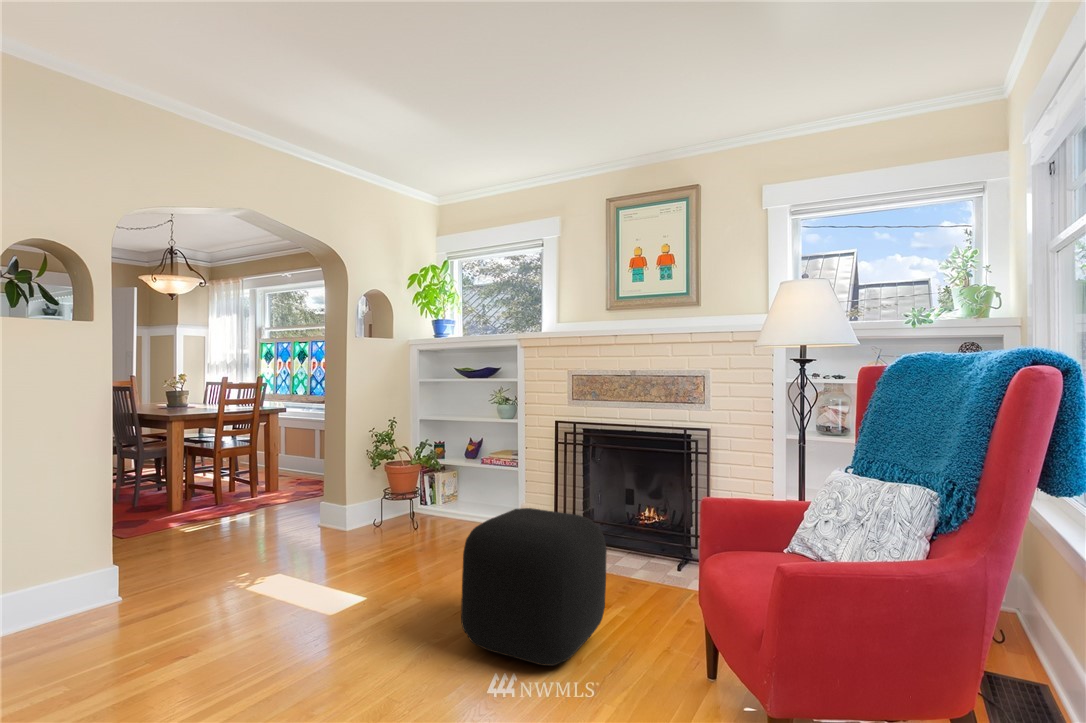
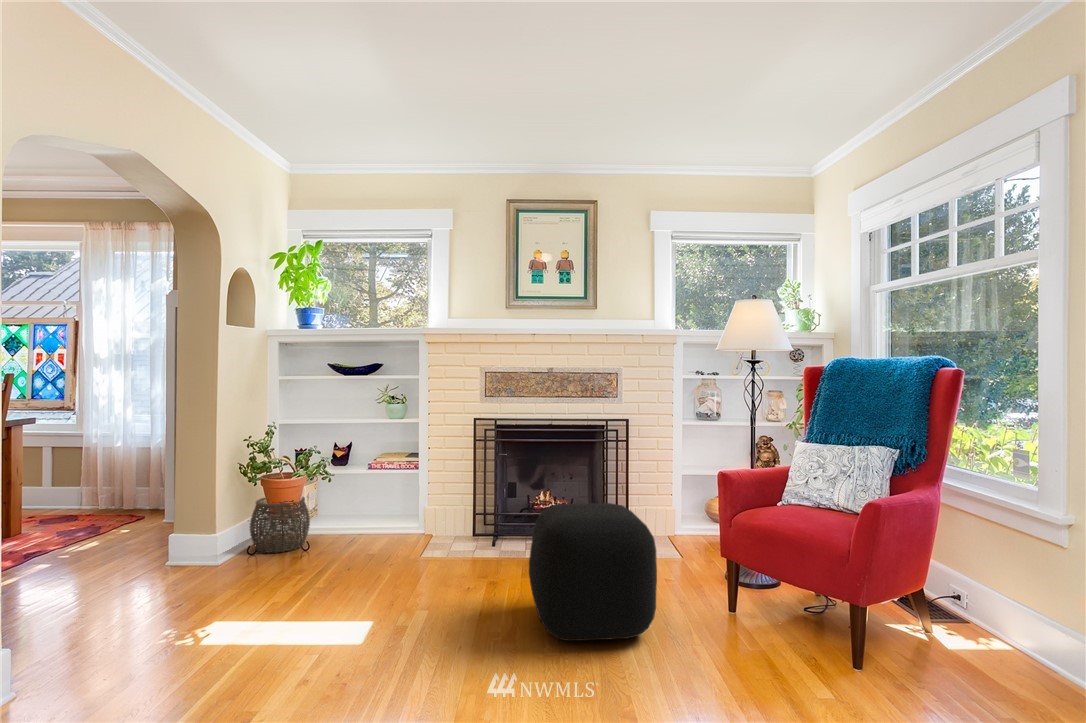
woven basket: none [379,475,428,523] -> present [250,497,310,553]

